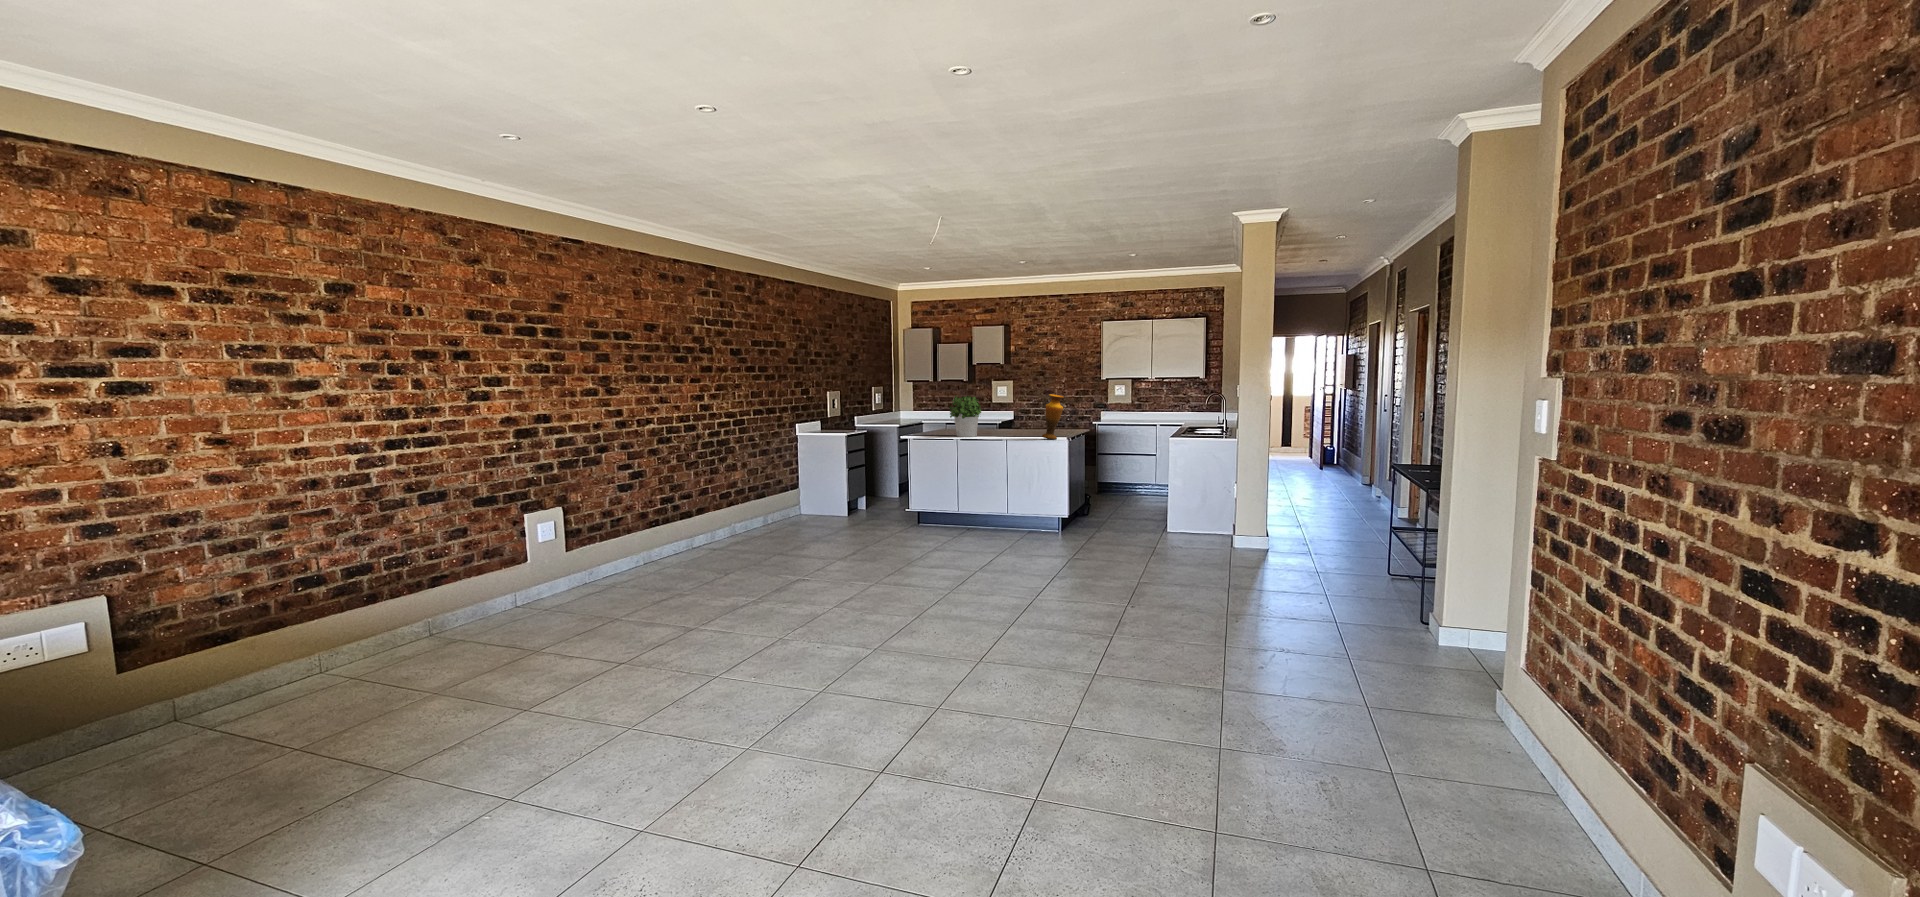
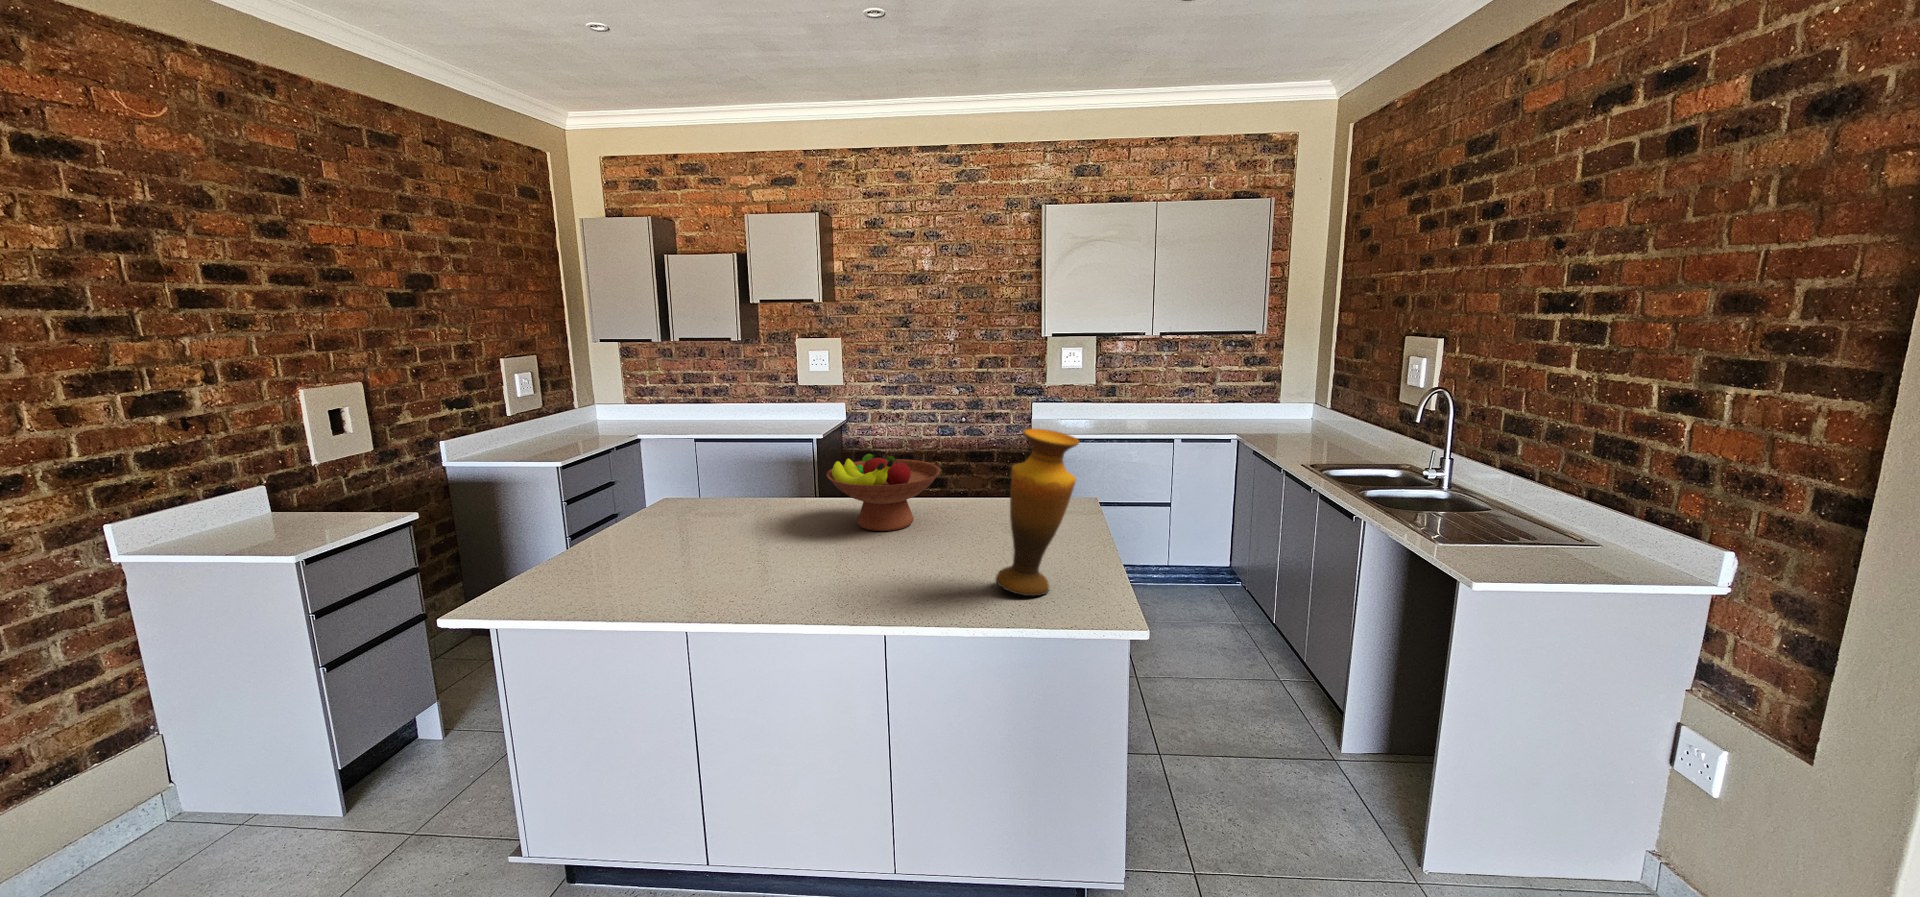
potted plant: present [949,395,981,437] -> none [656,414,770,564]
fruit bowl: none [999,410,1036,435] -> present [826,454,941,531]

